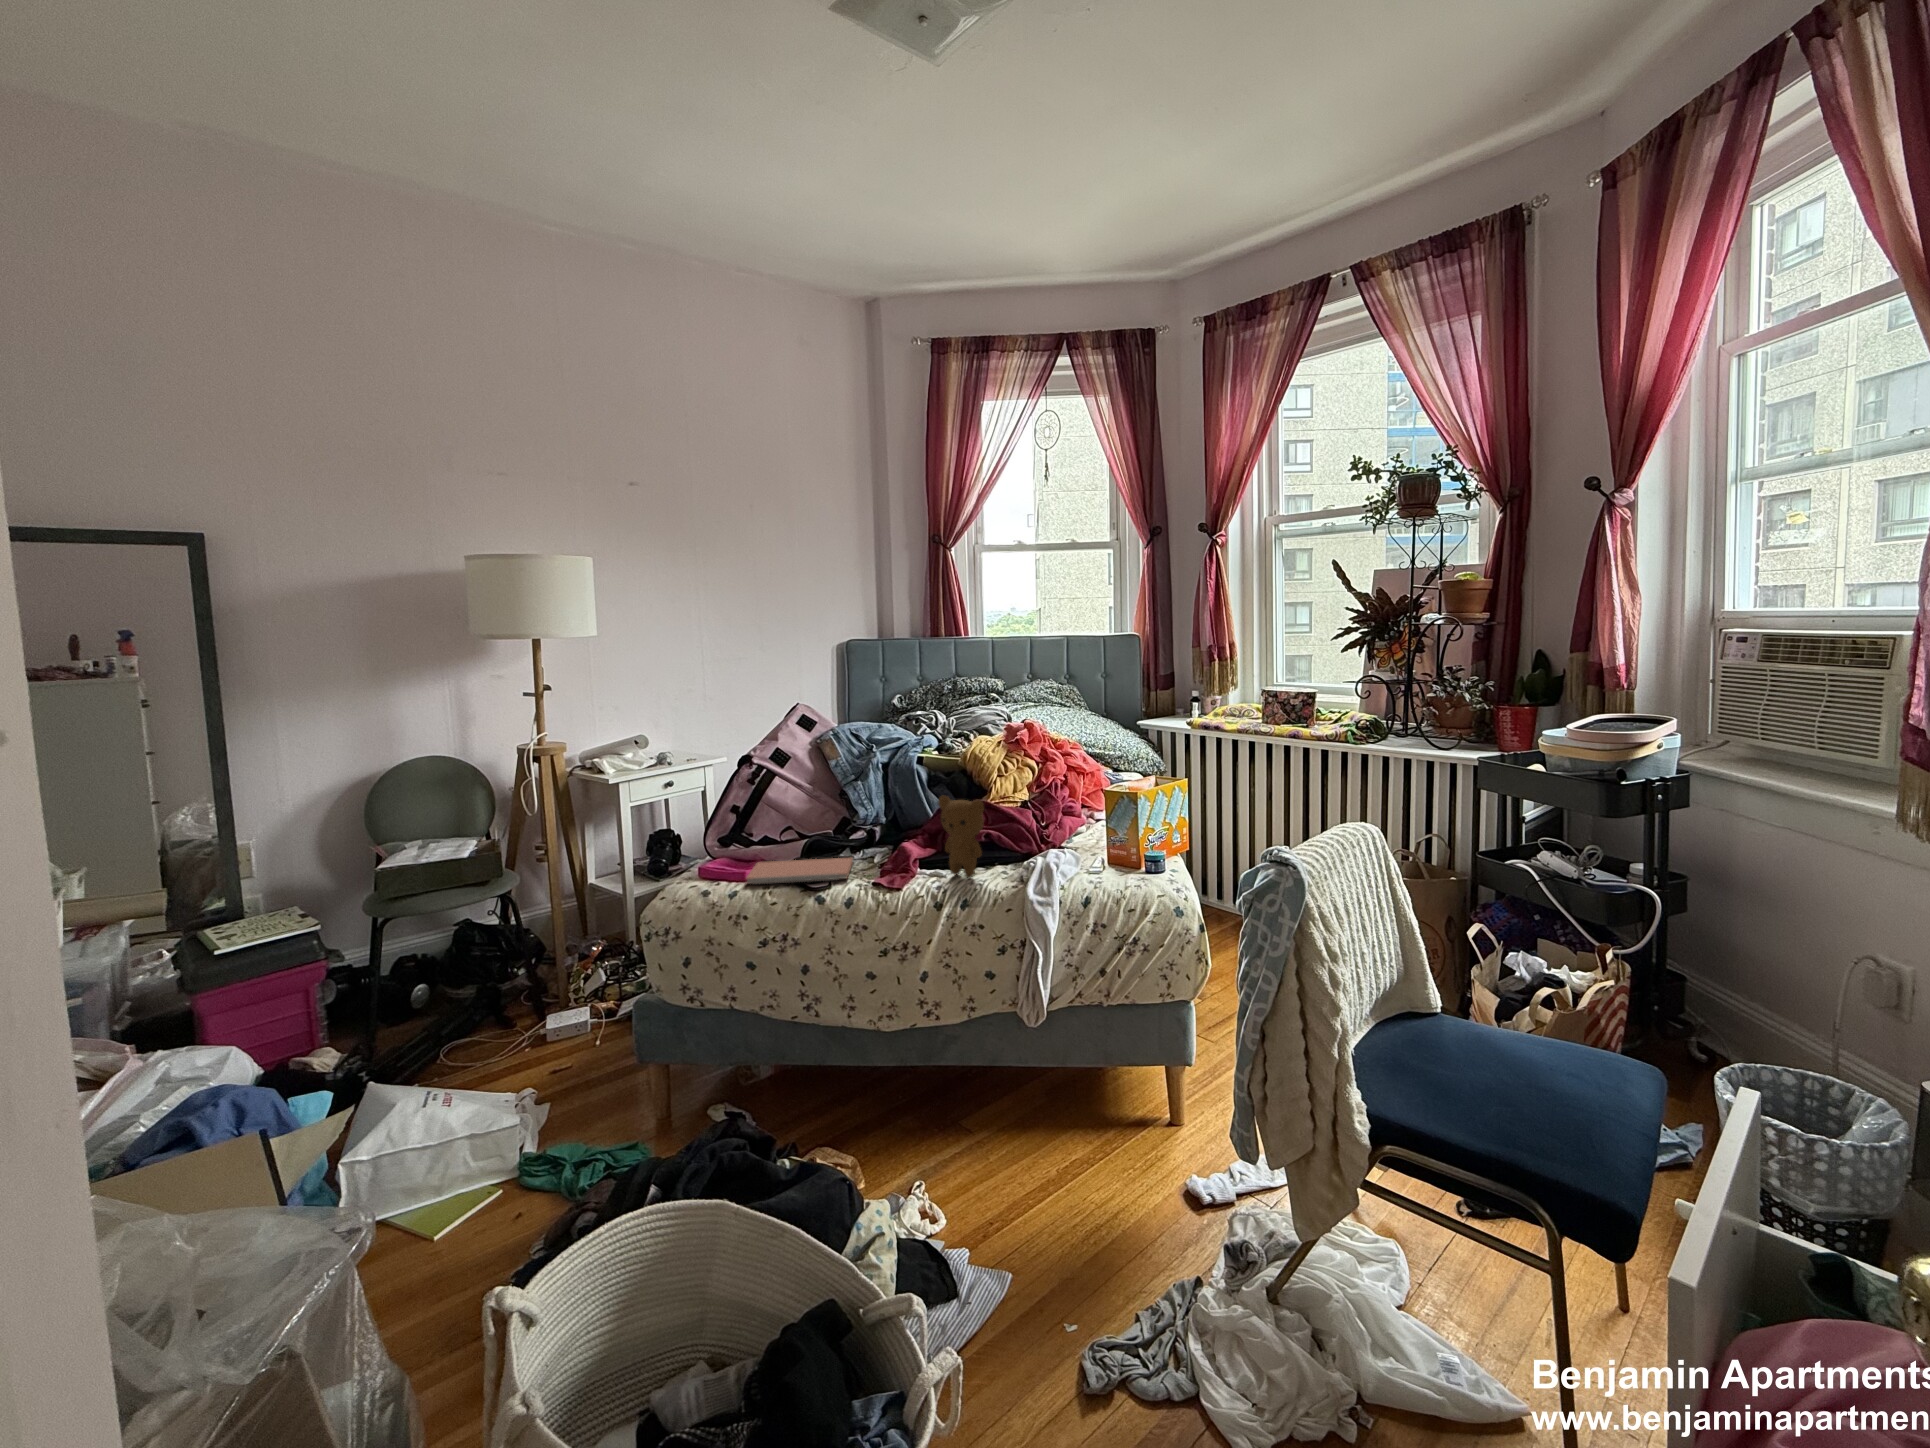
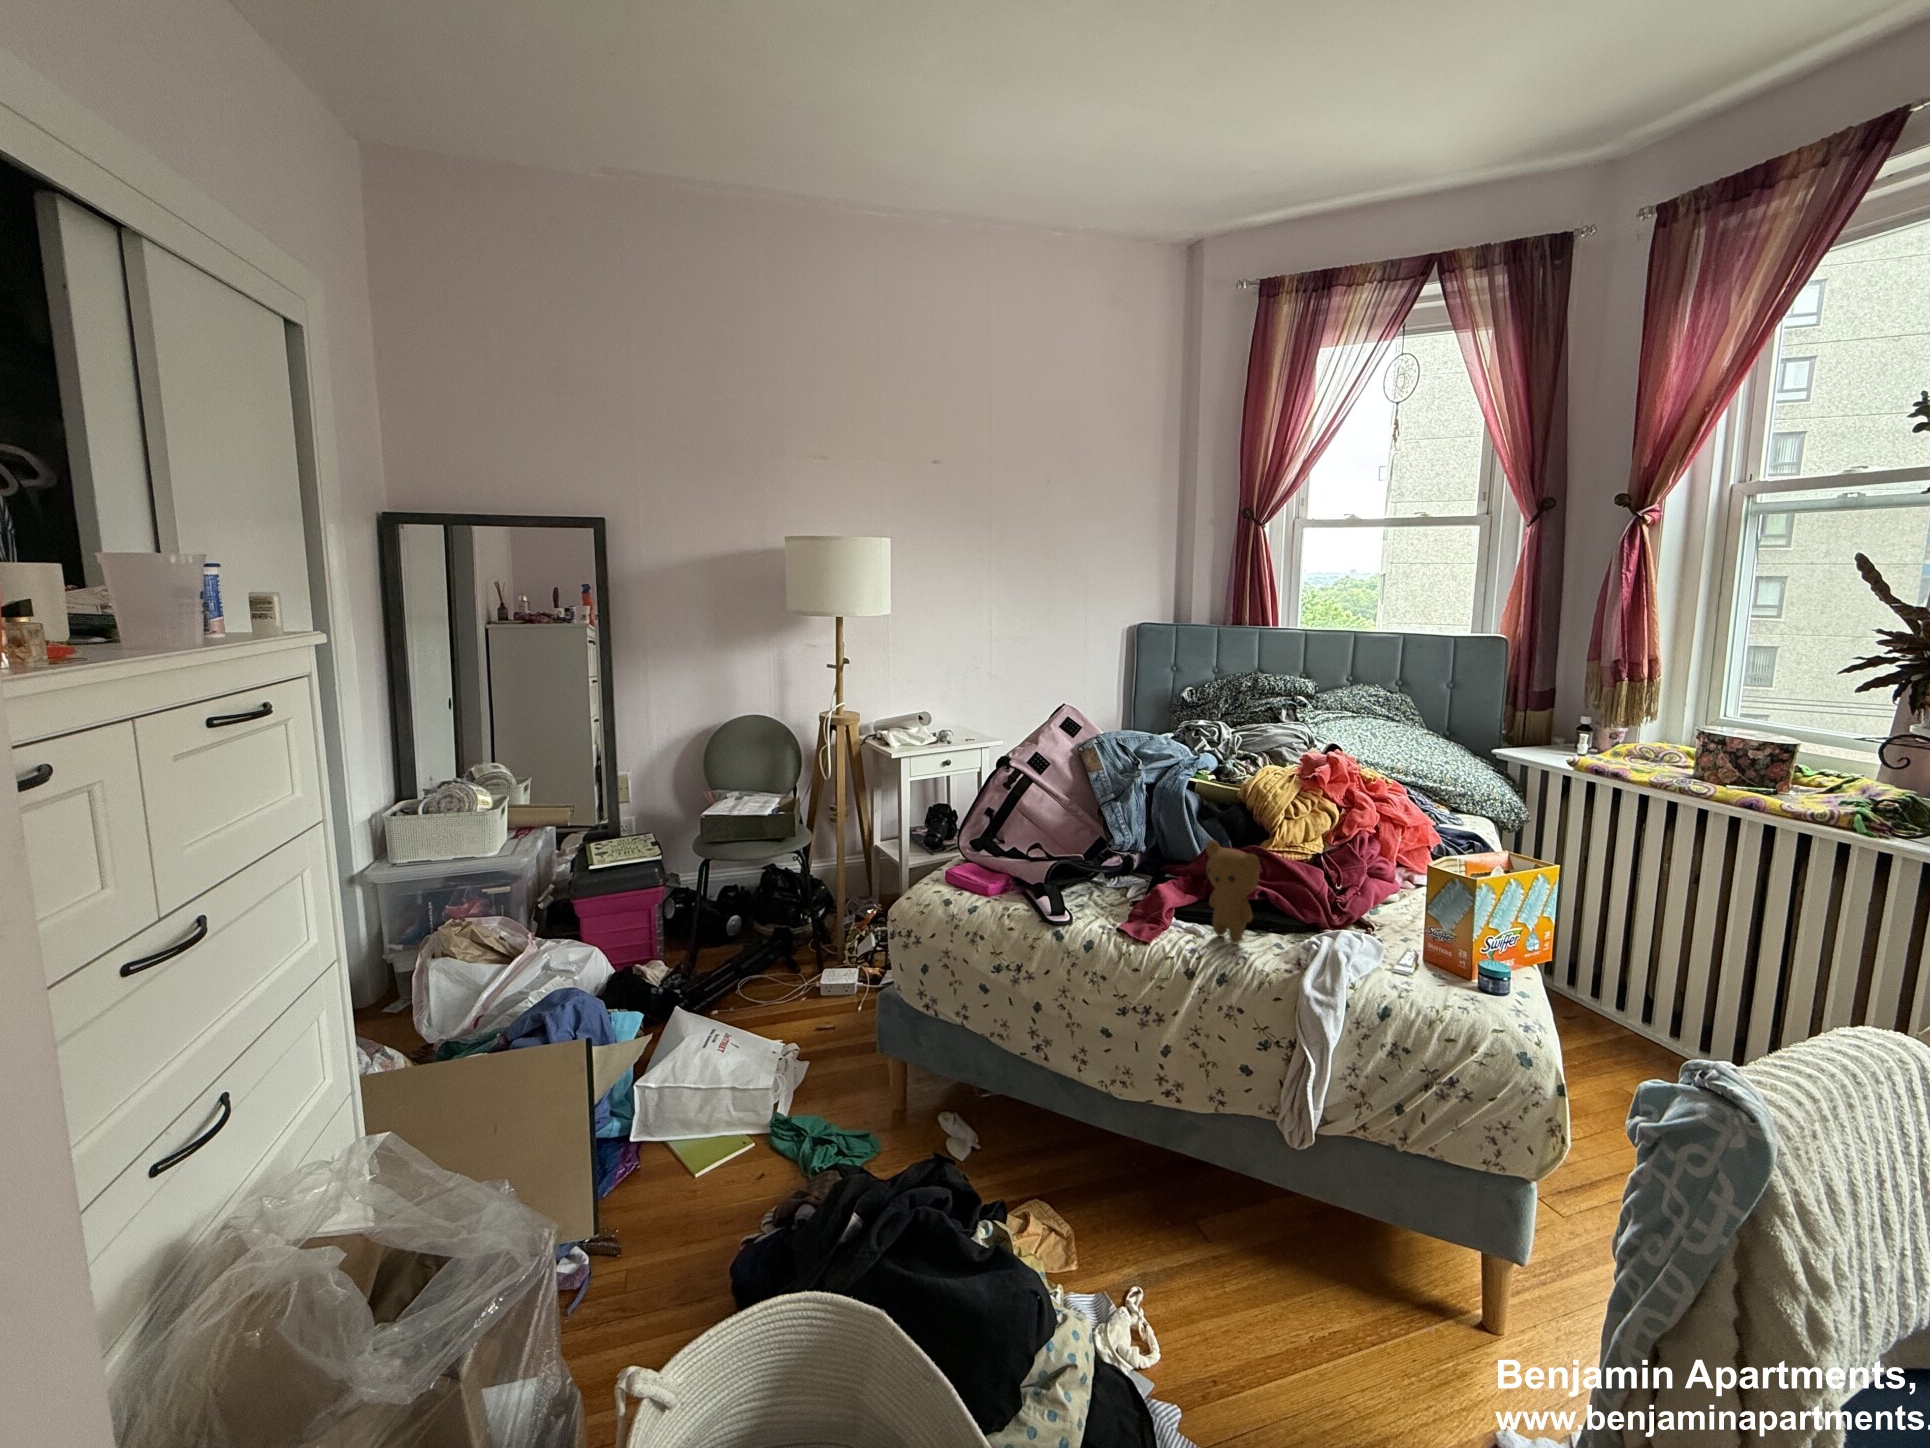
notebook: present [746,858,853,884] -> none [988,876,1106,917]

